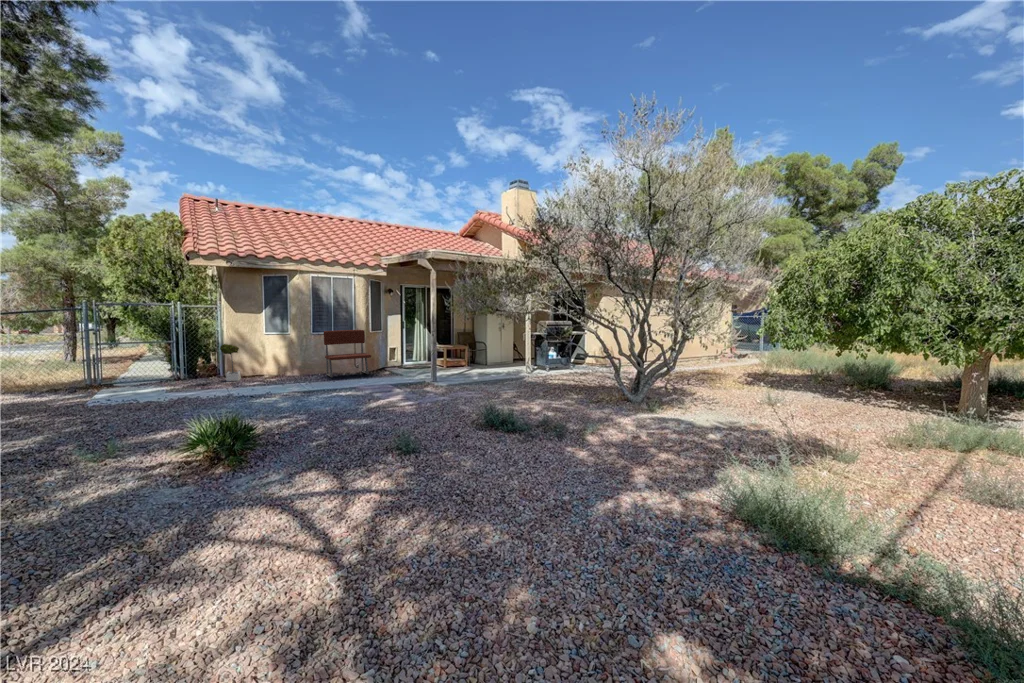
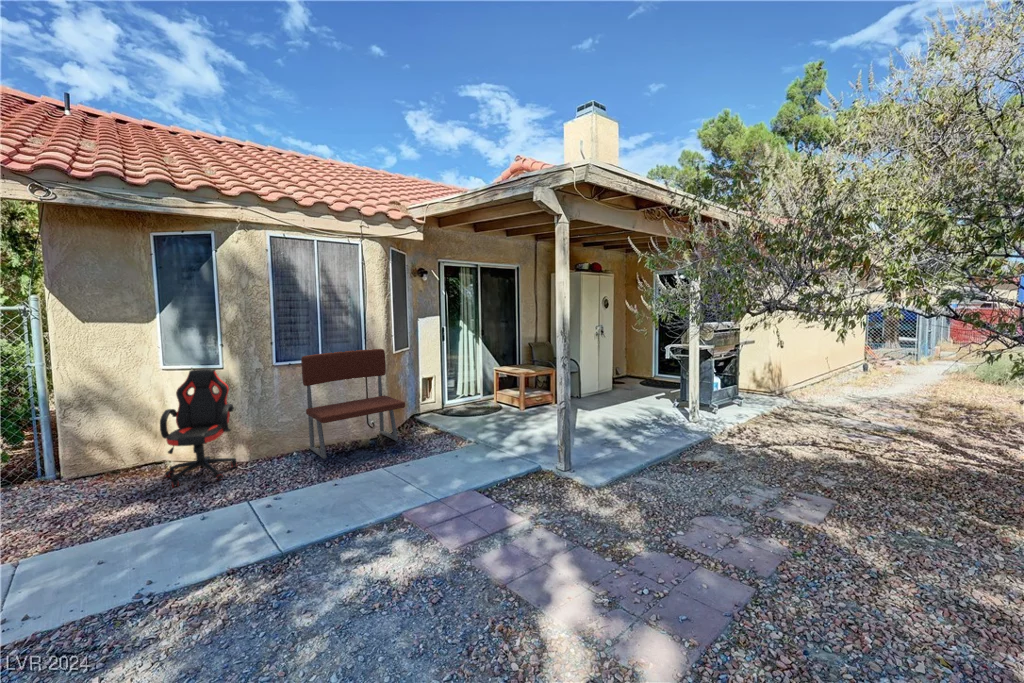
chair: none [264,335,294,382] -> present [160,369,237,487]
potted tree: present [220,344,241,381] -> none [37,401,103,495]

